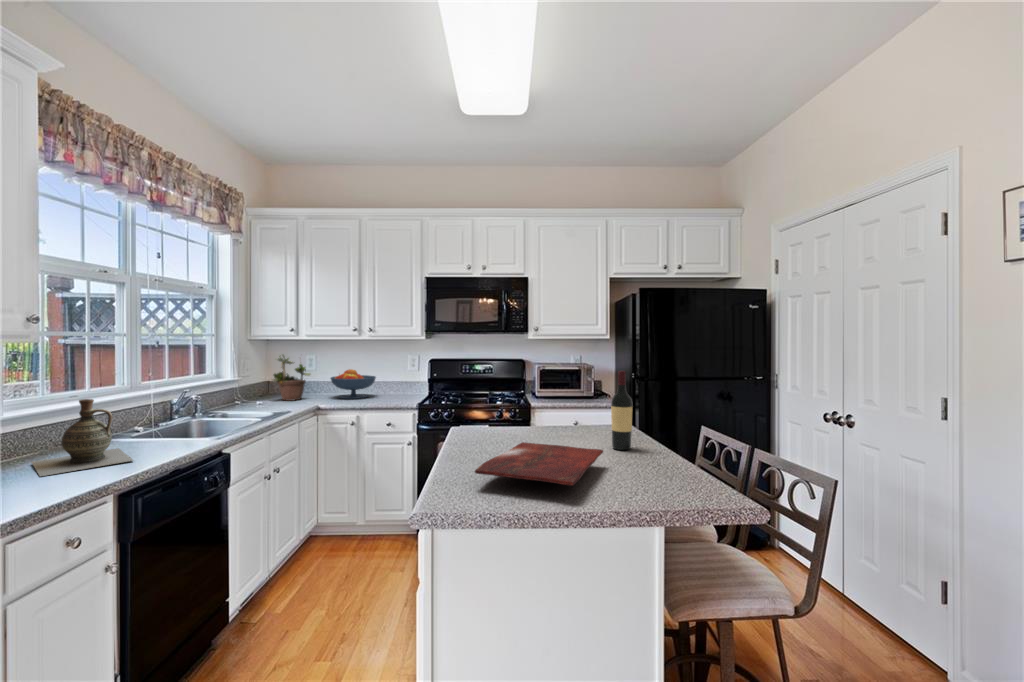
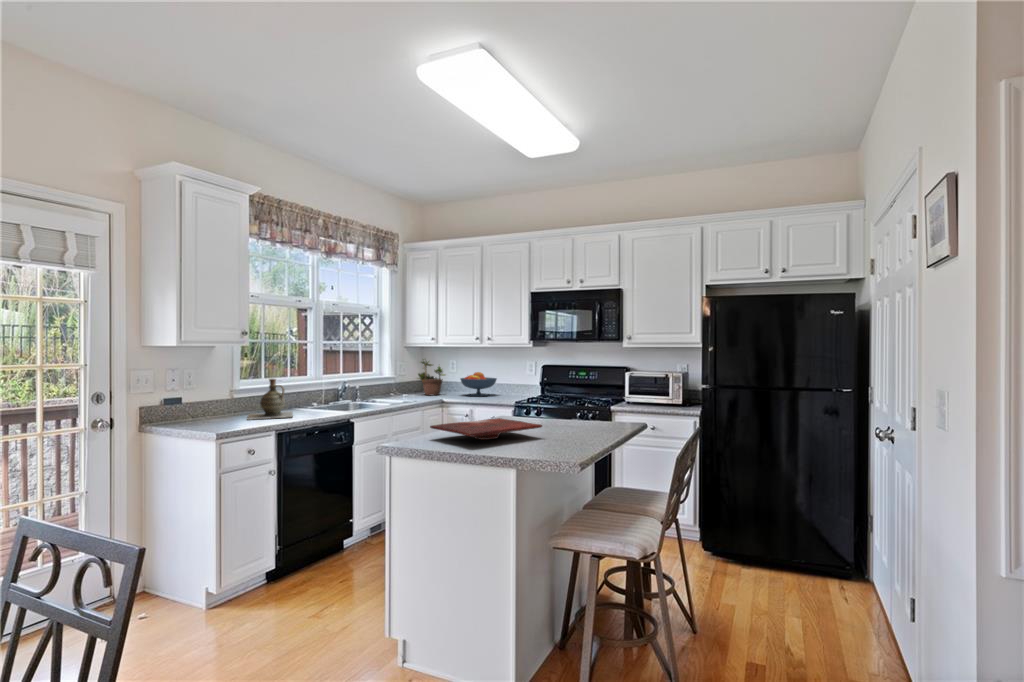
wine bottle: present [611,371,633,450] -> none [579,367,596,432]

